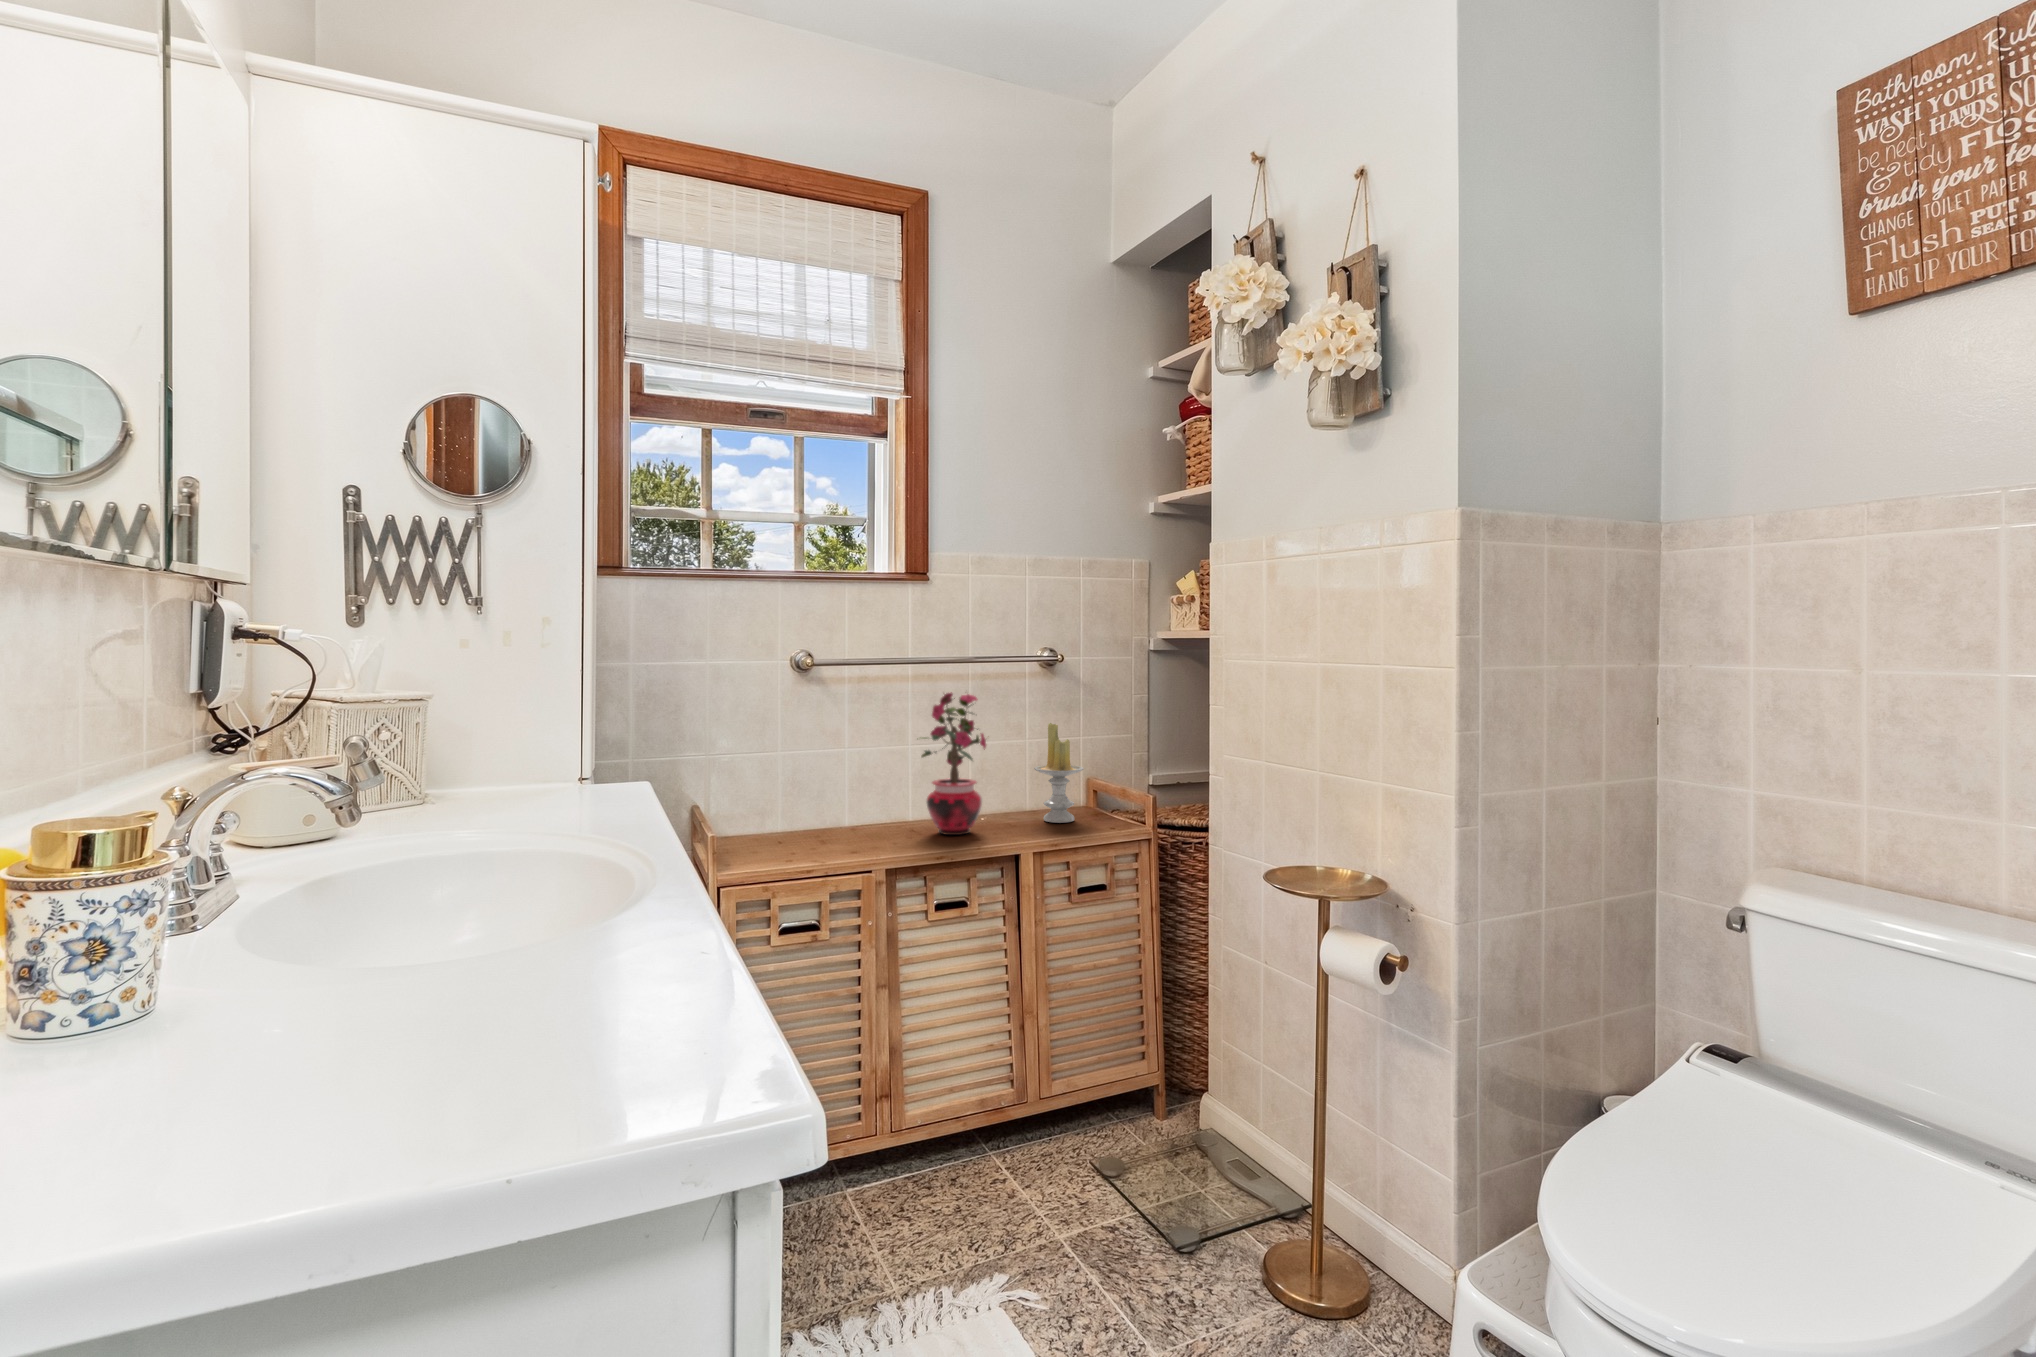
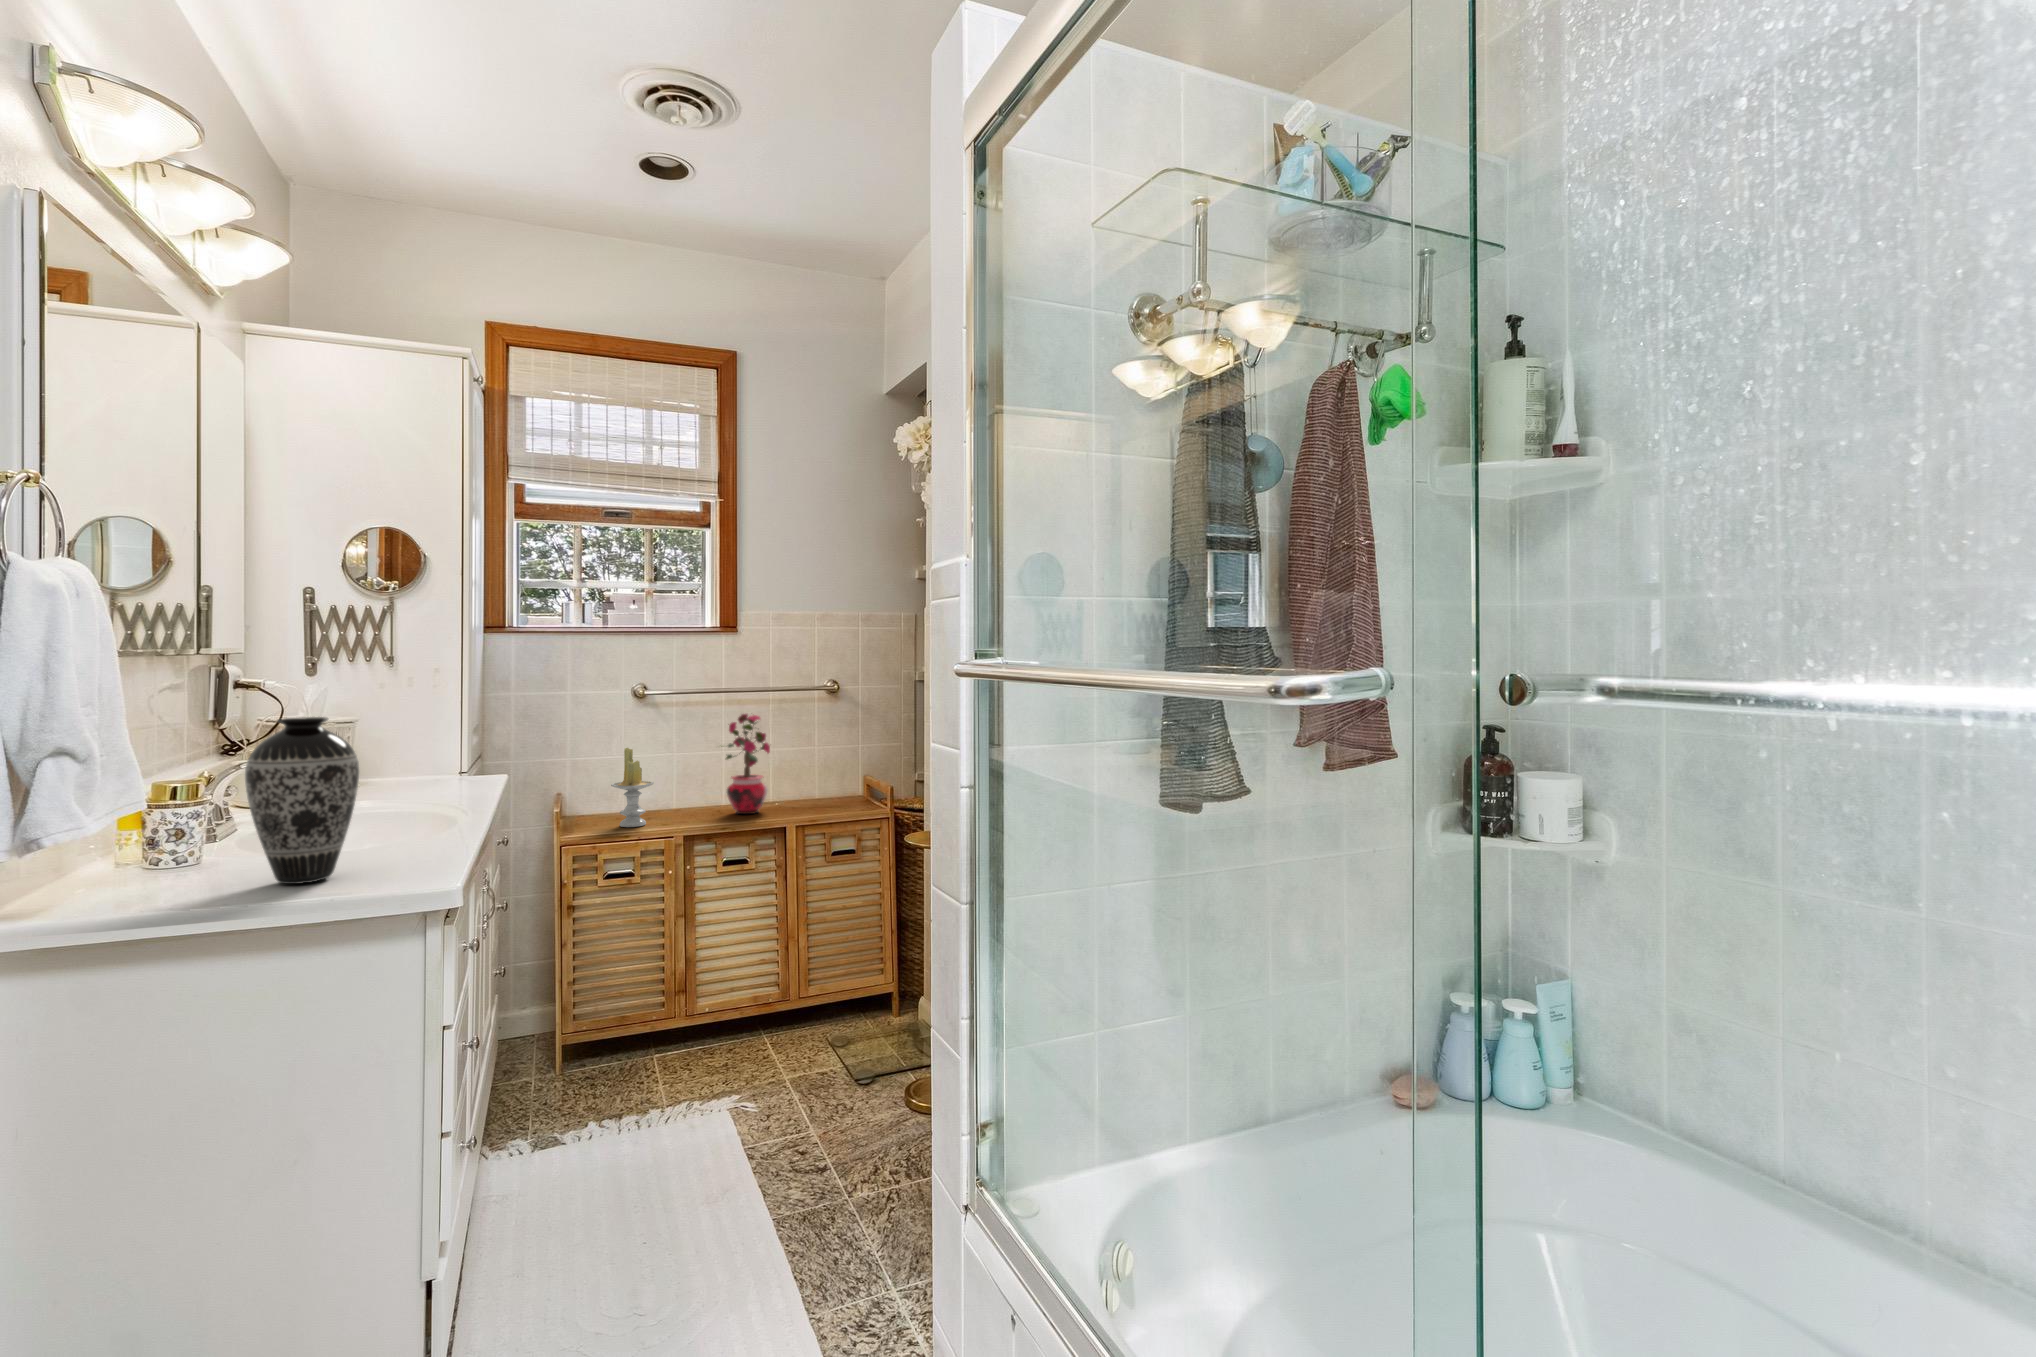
decorative vase: none [254,659,539,1107] -> present [245,717,359,884]
candle: present [1034,723,1084,823] -> present [611,748,654,827]

